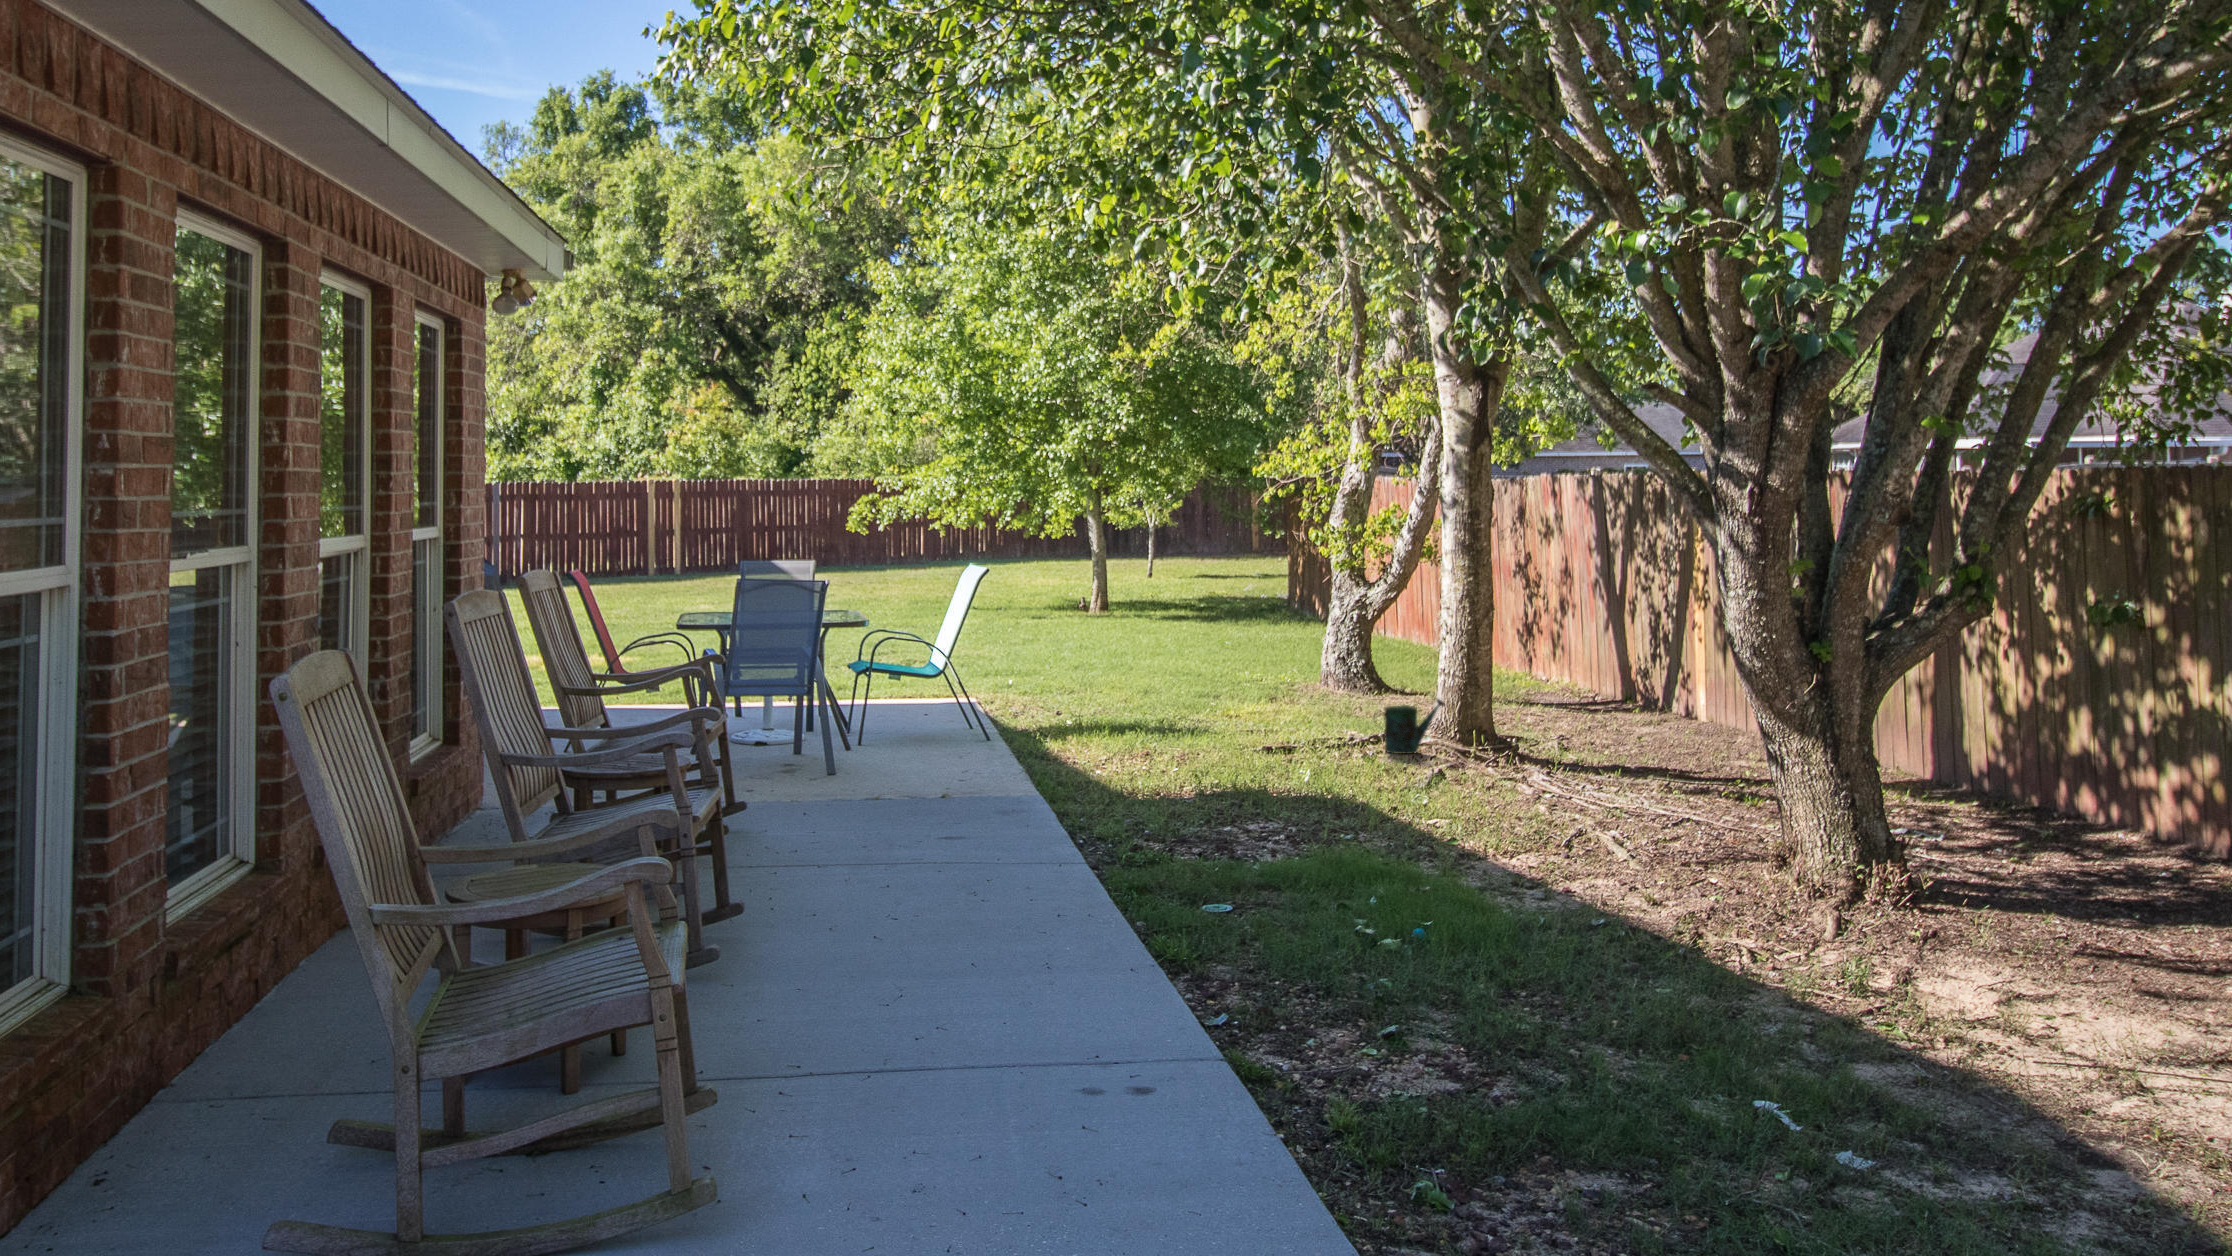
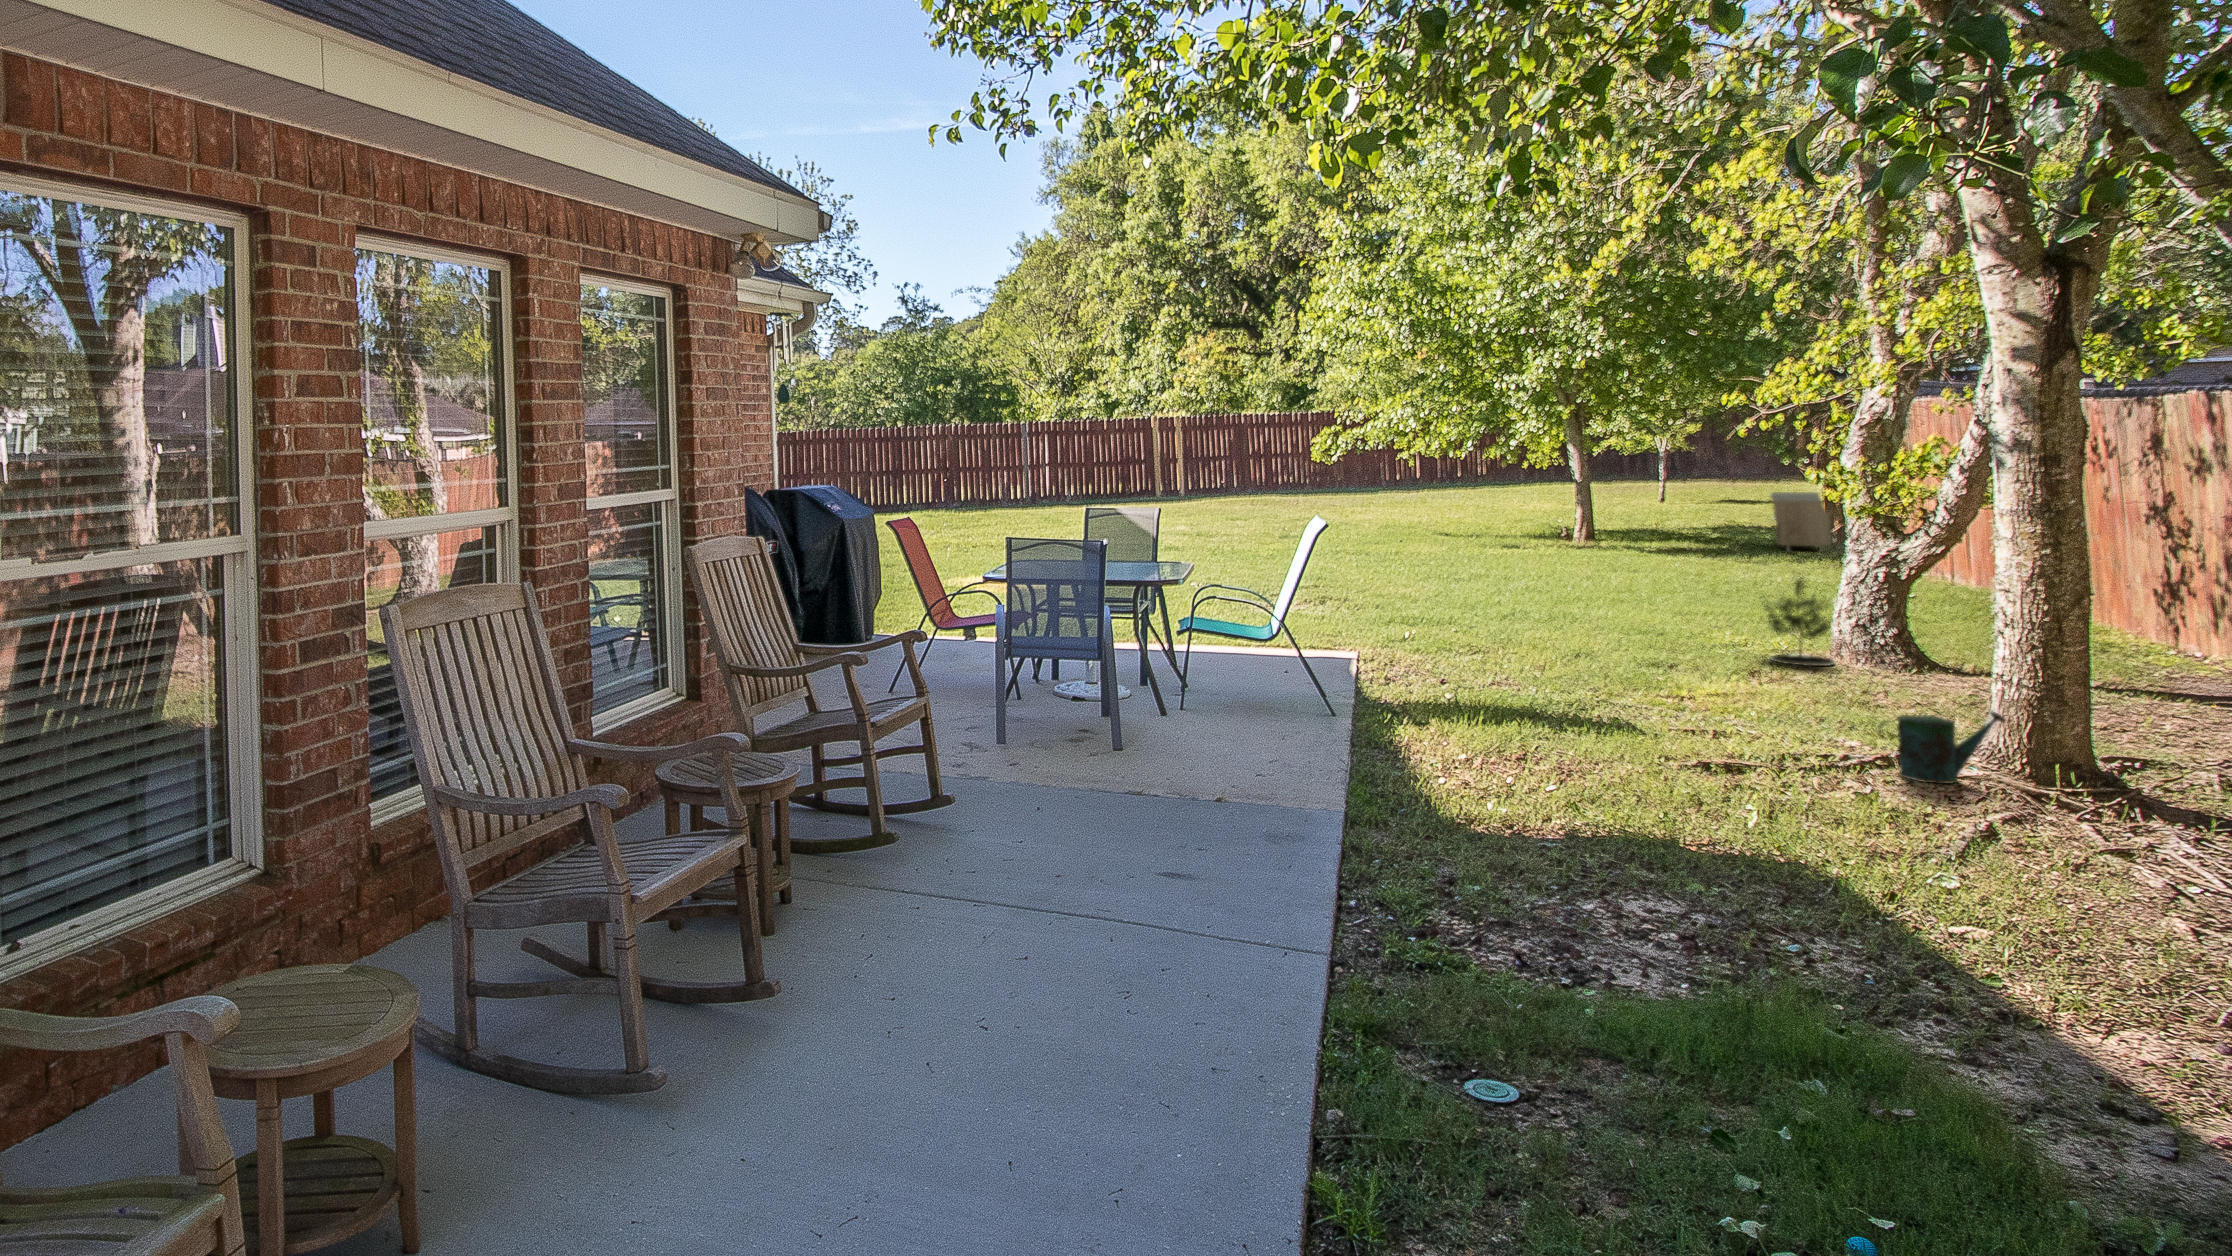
storage bench: none [1247,561,1292,614] -> present [1771,492,1831,550]
potted tree: none [1272,611,1326,692] -> present [1760,572,1835,666]

